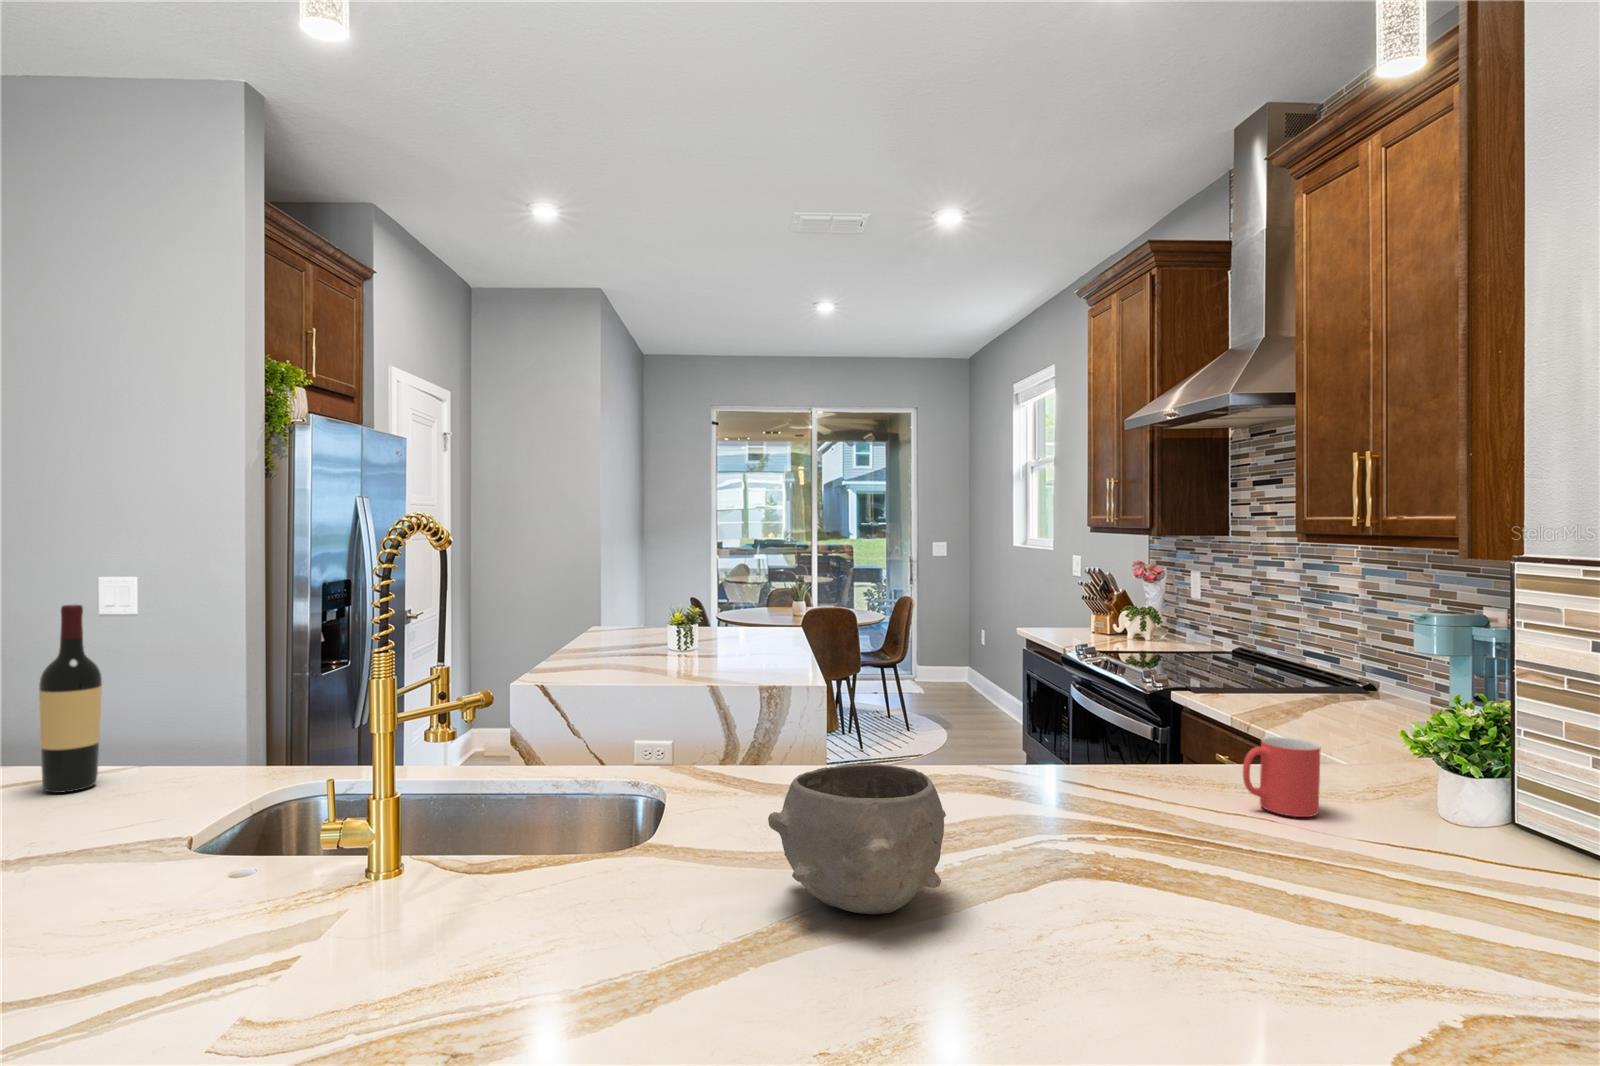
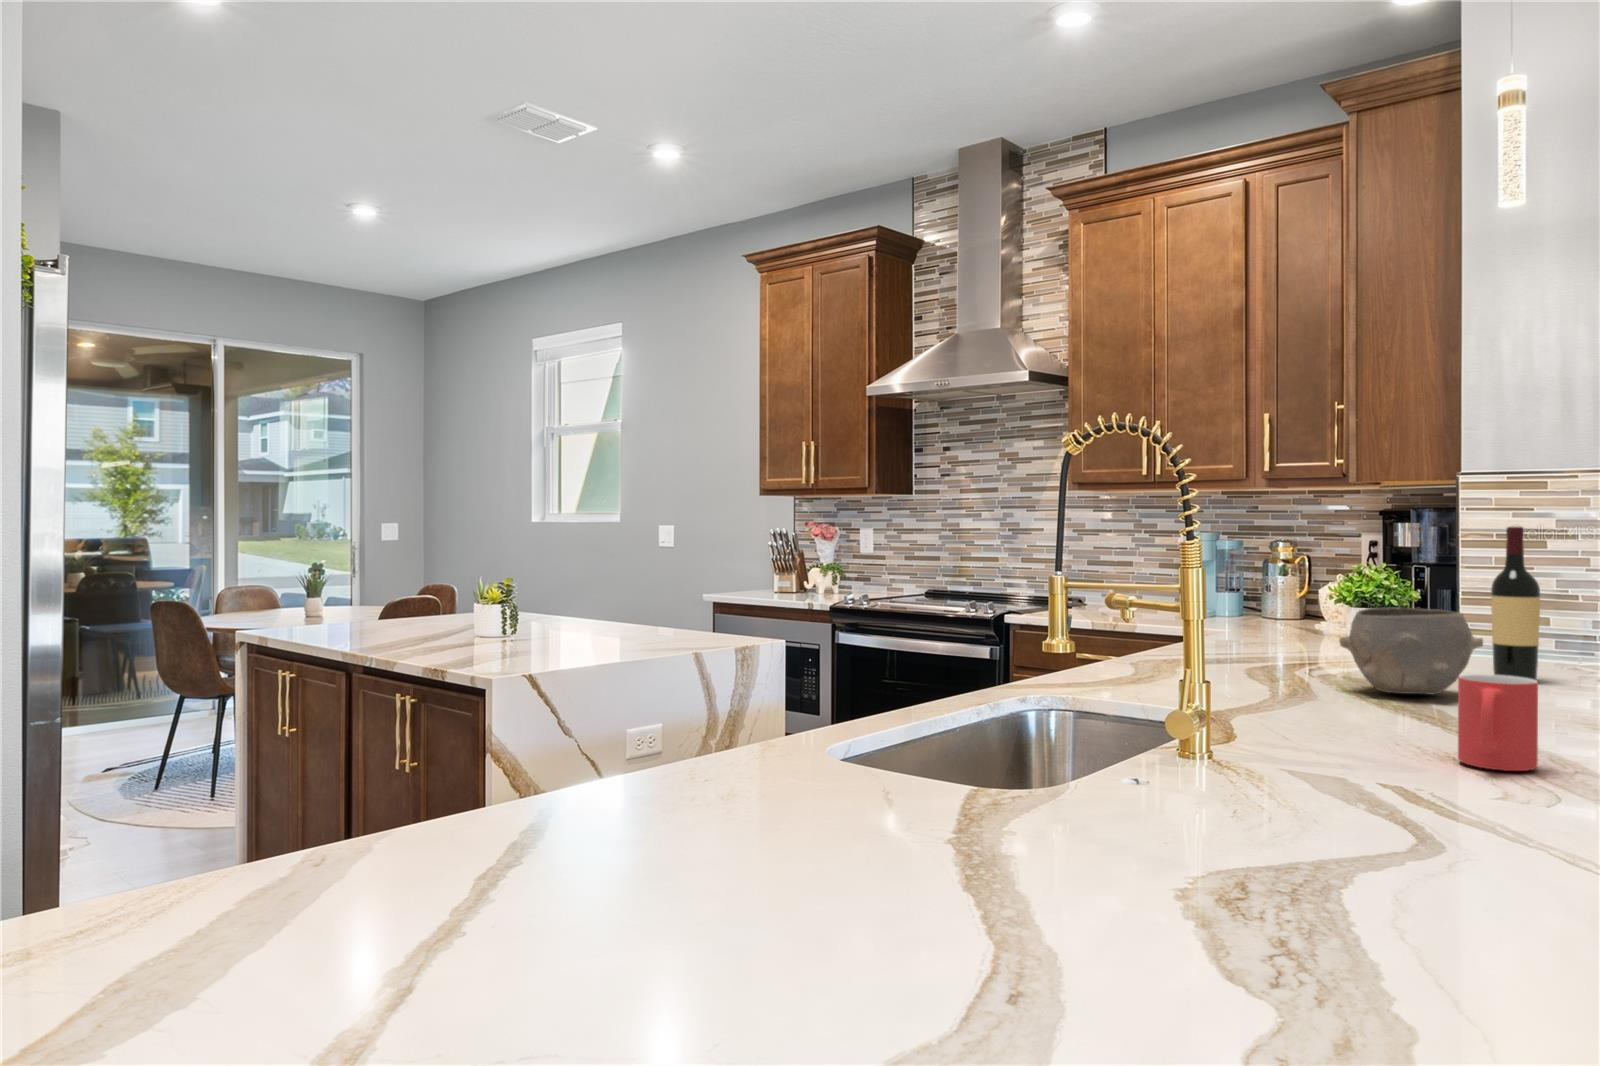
wine bottle: present [39,605,102,793] -> present [1491,527,1540,680]
mug: present [1243,737,1321,817] -> present [1458,674,1538,771]

